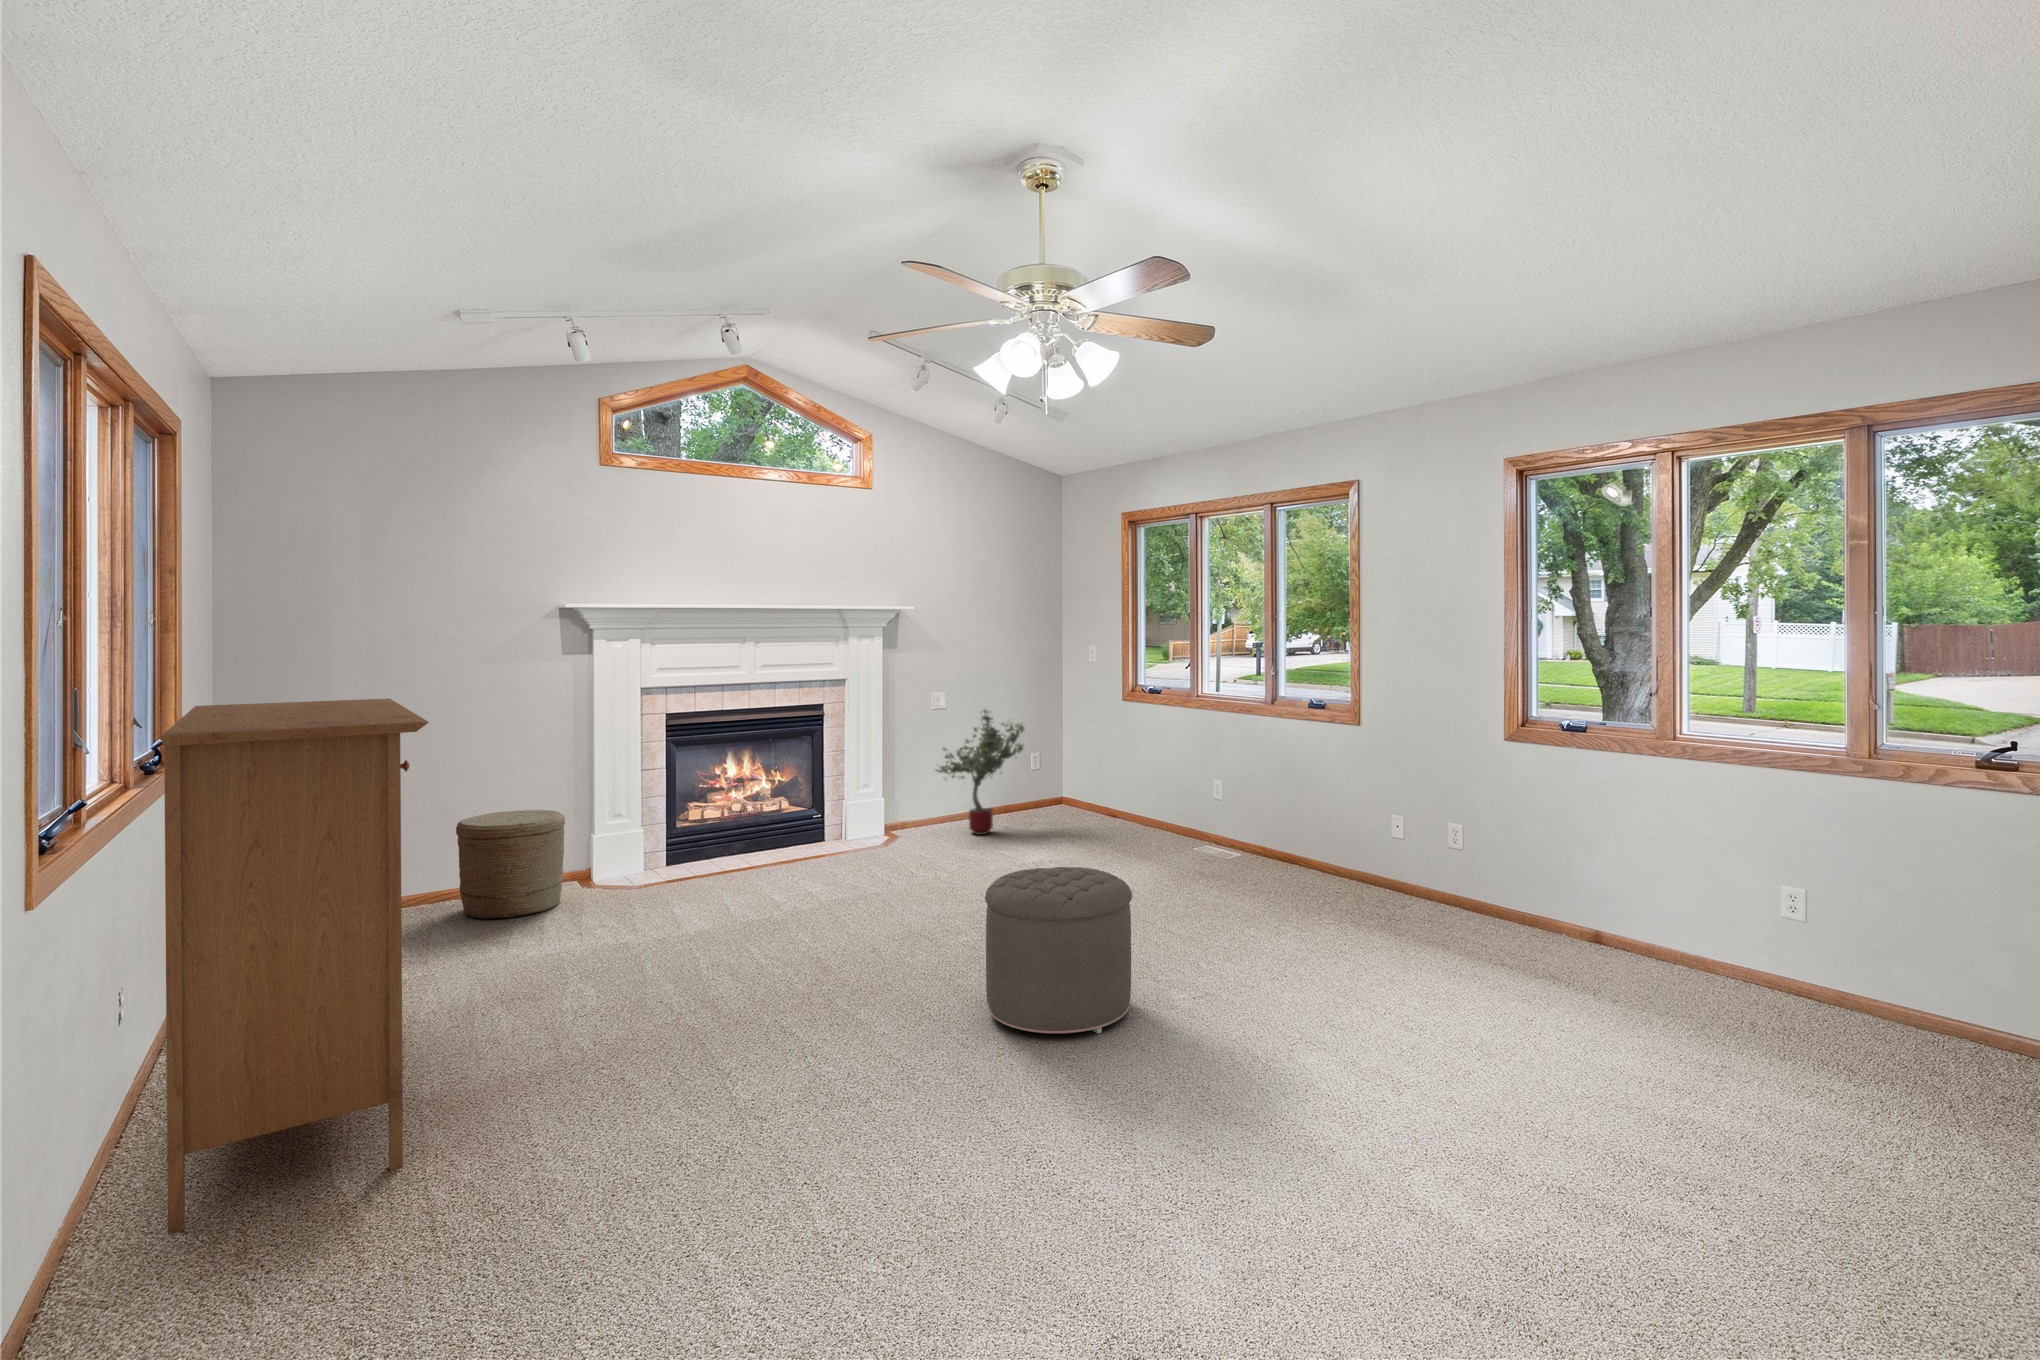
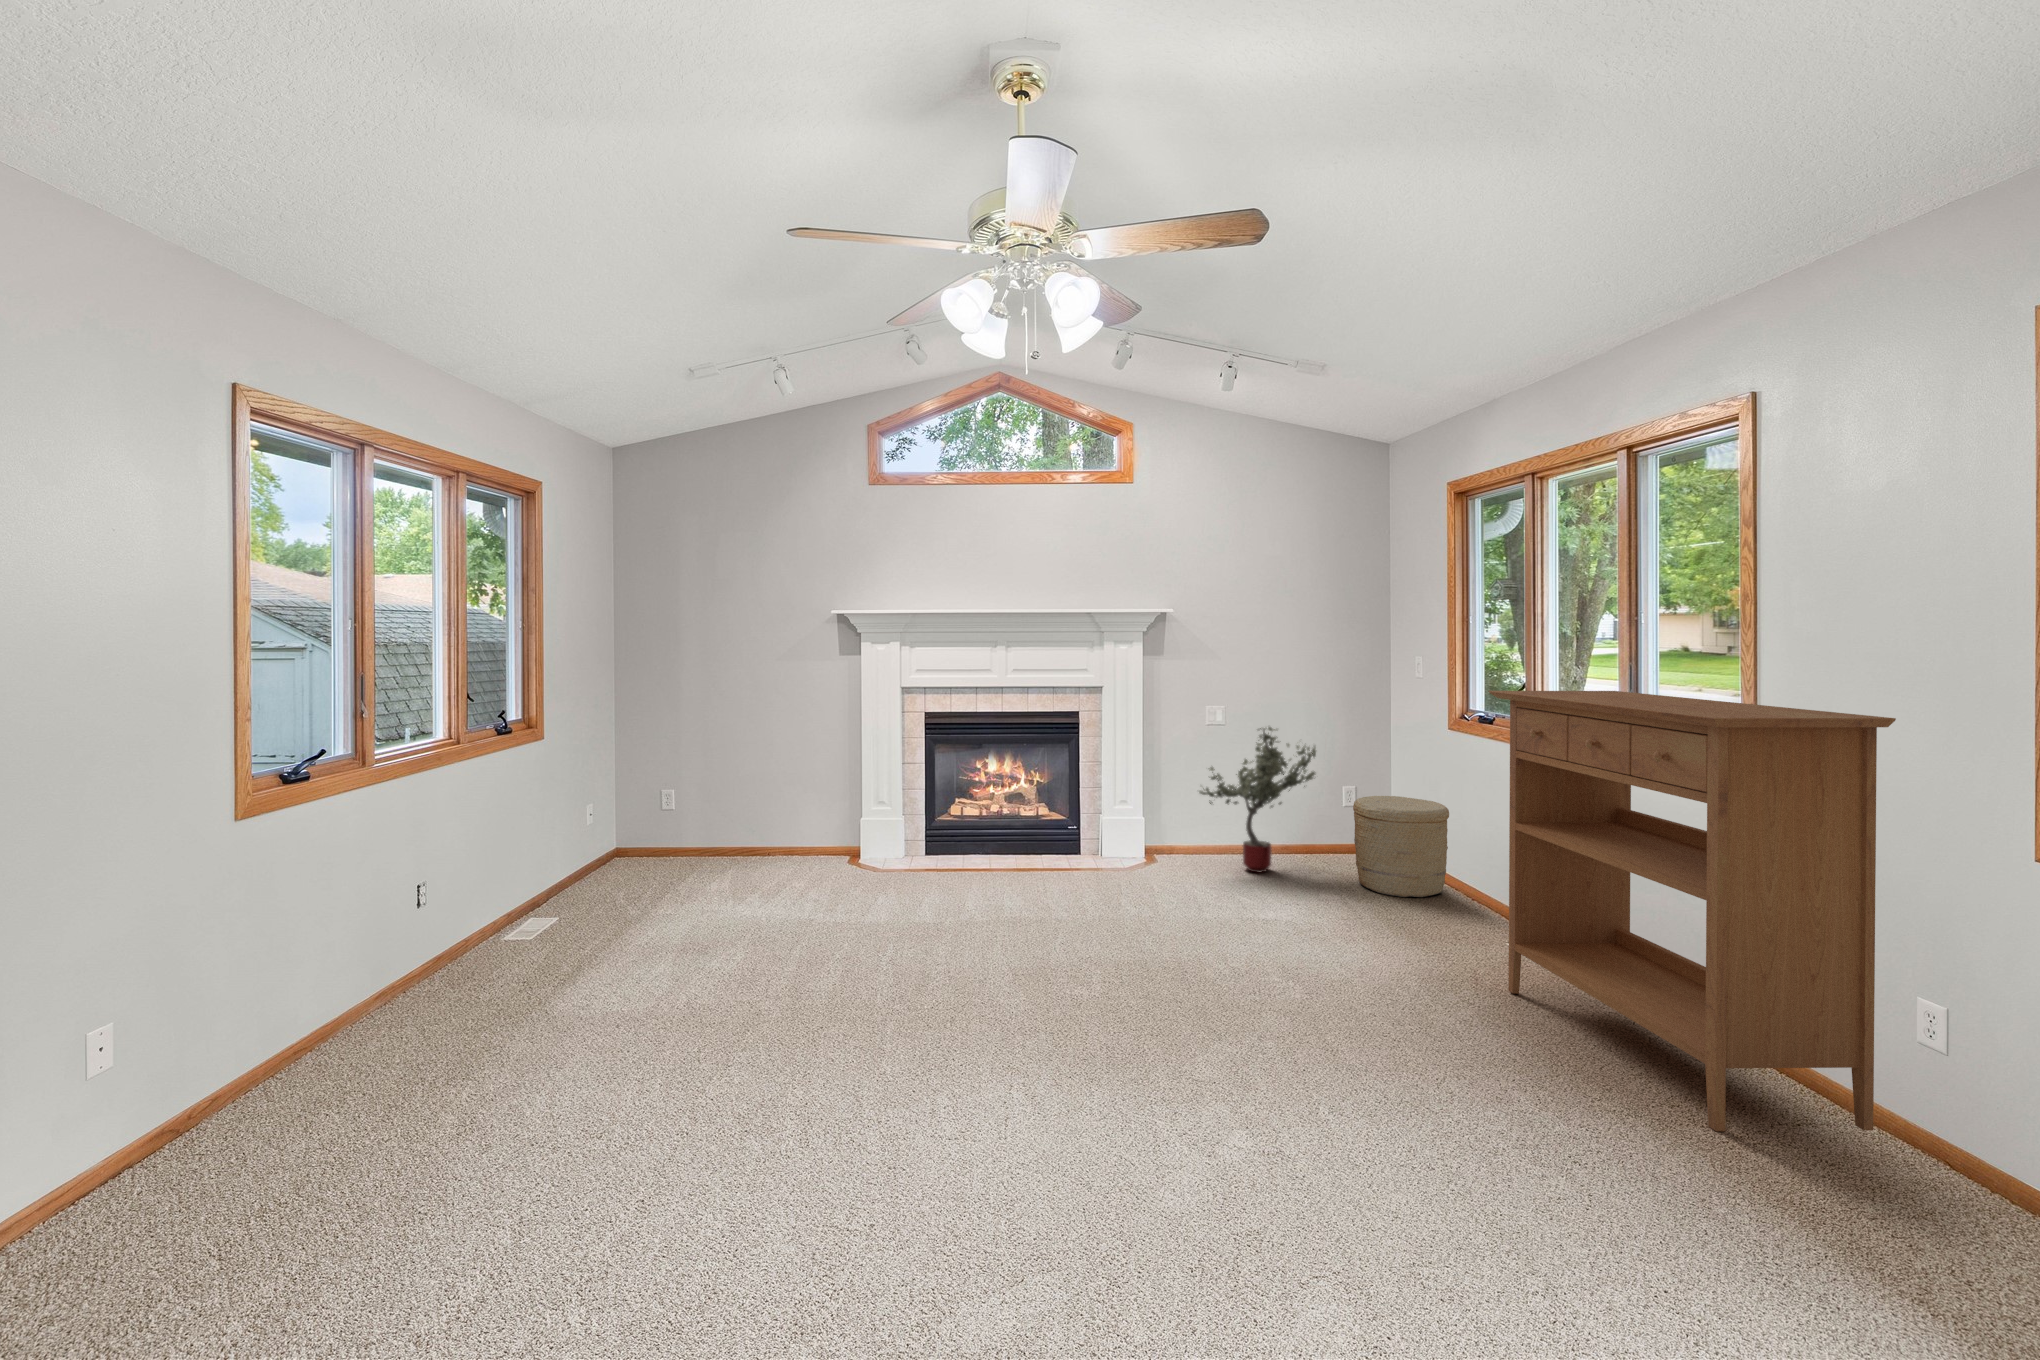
console table: present [162,699,428,1235] -> present [1488,691,1896,1131]
woven basket: present [456,810,565,919] -> present [1353,796,1449,897]
ottoman: present [985,867,1132,1034] -> none [941,932,1126,1166]

